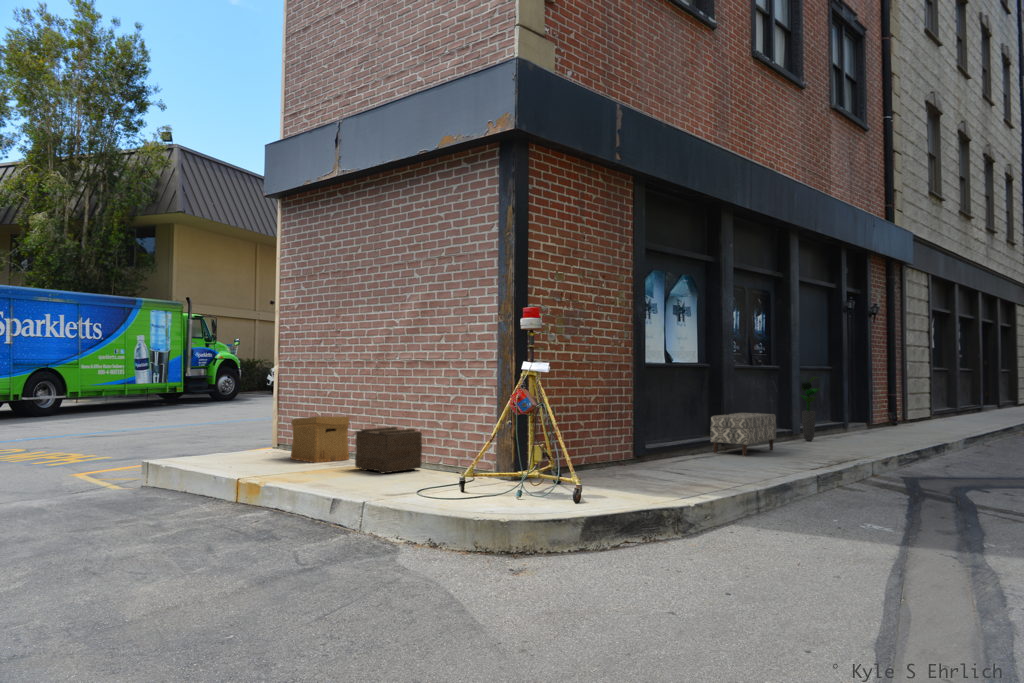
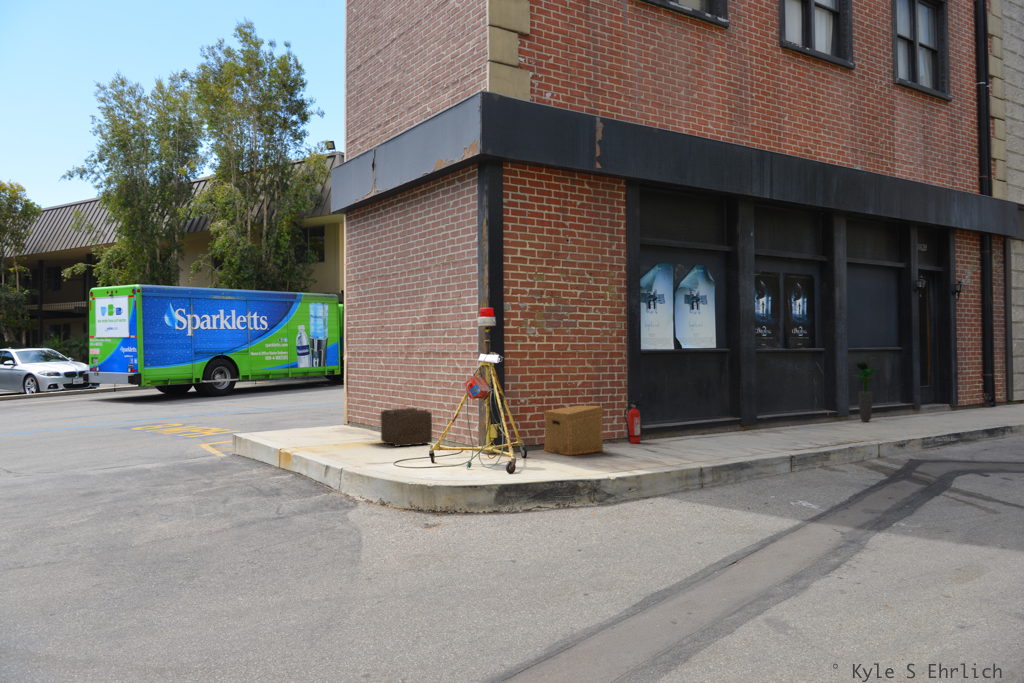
bench: present [711,413,776,456] -> none [728,394,803,437]
cardboard box: present [291,417,349,463] -> present [543,406,604,456]
fire extinguisher: none [632,418,648,465] -> present [624,400,641,443]

